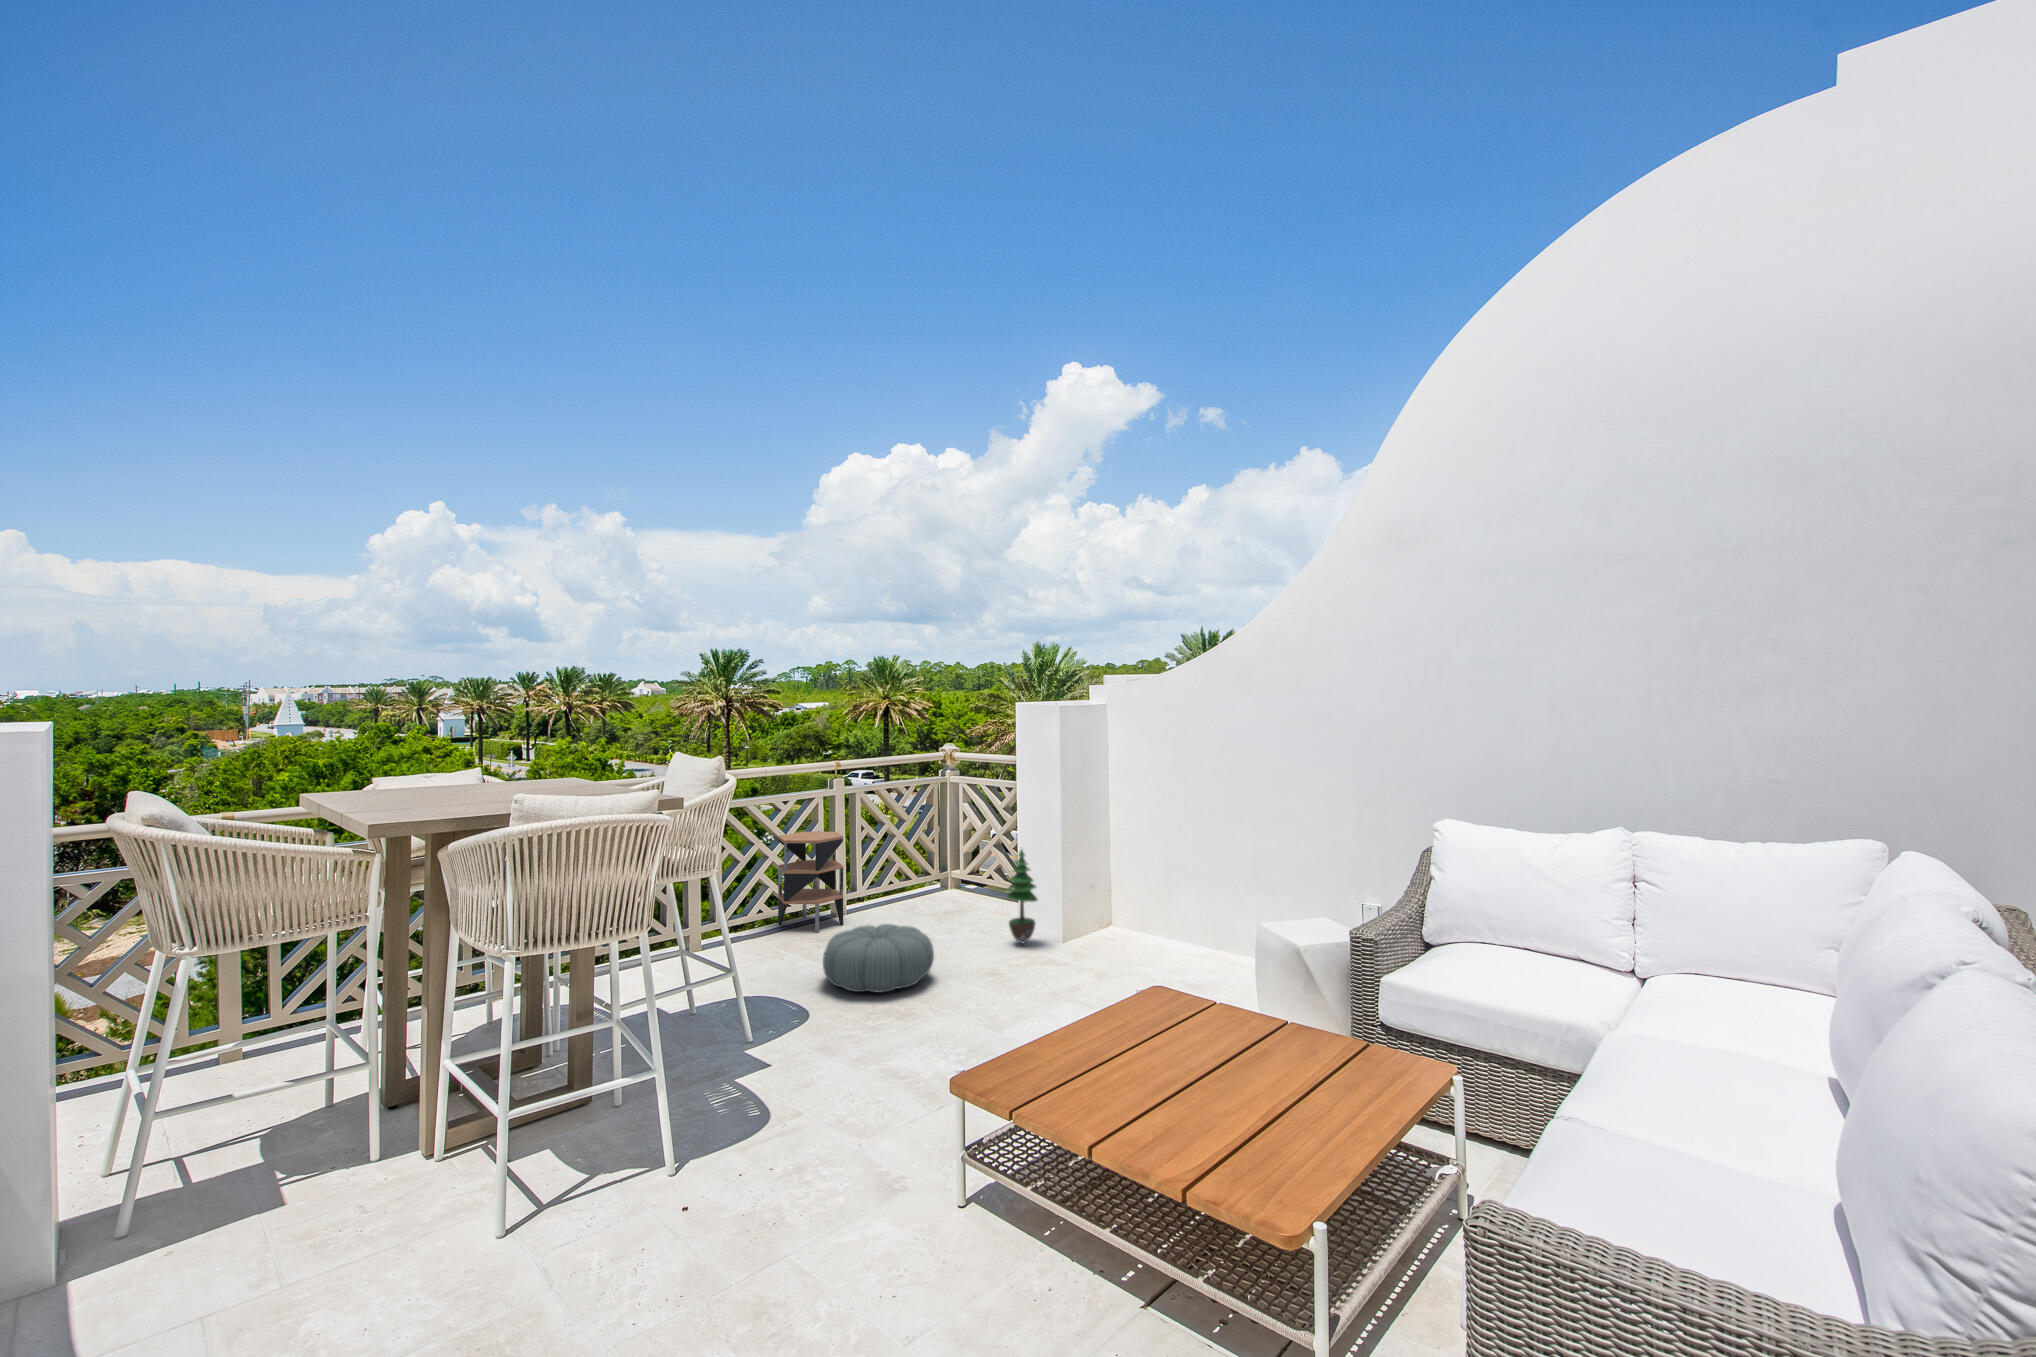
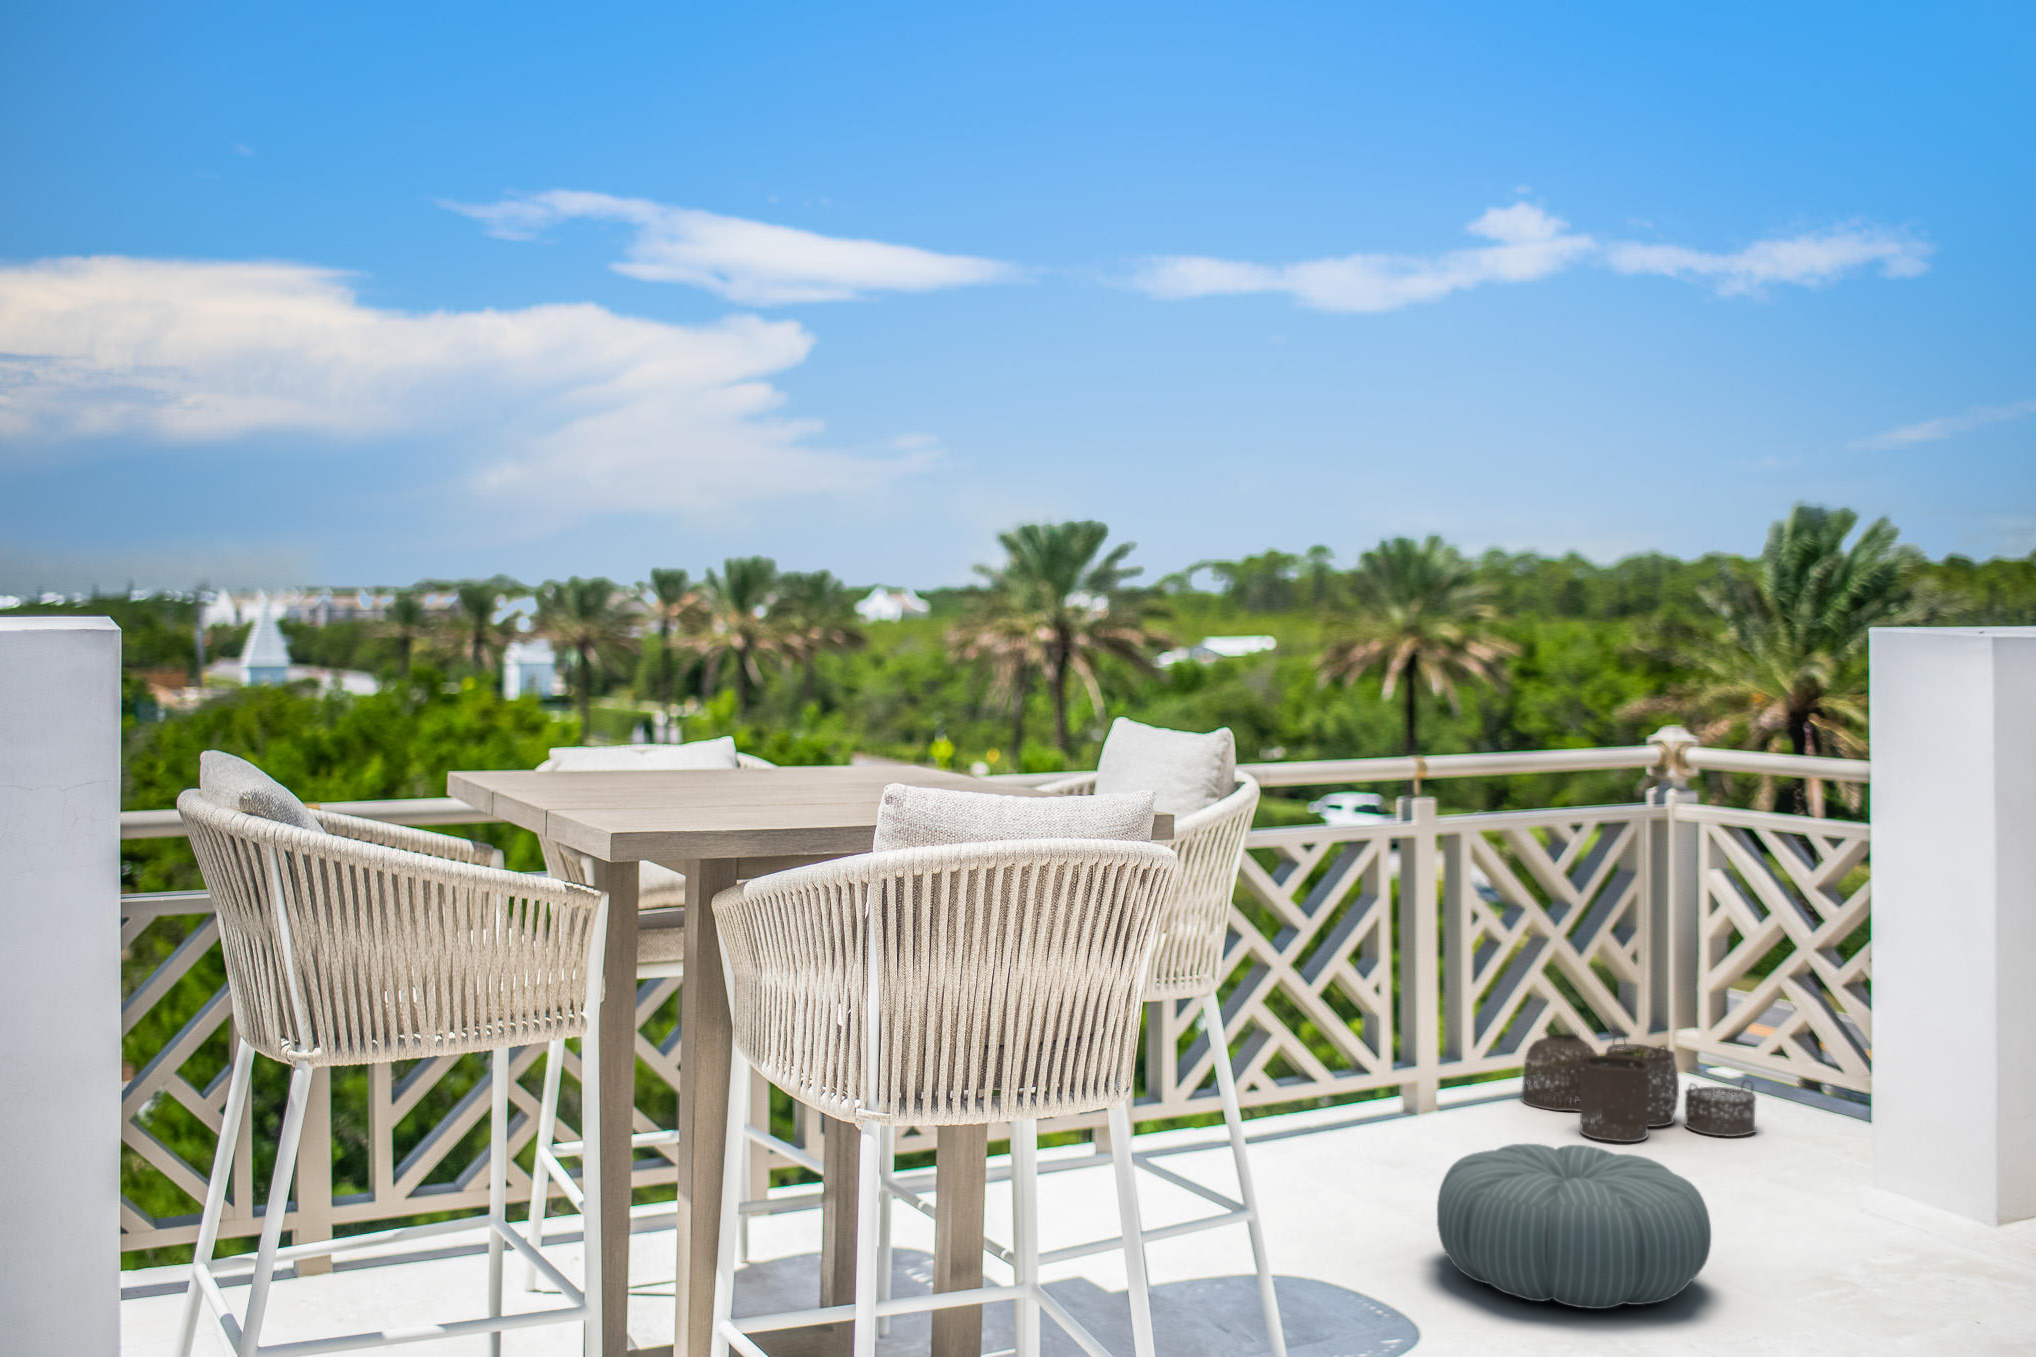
side table: present [778,832,843,932] -> none [1286,913,1441,1147]
potted tree: present [1006,850,1037,944] -> none [1872,987,1967,1230]
woven basket: none [884,873,975,920] -> present [1522,1029,1756,1142]

